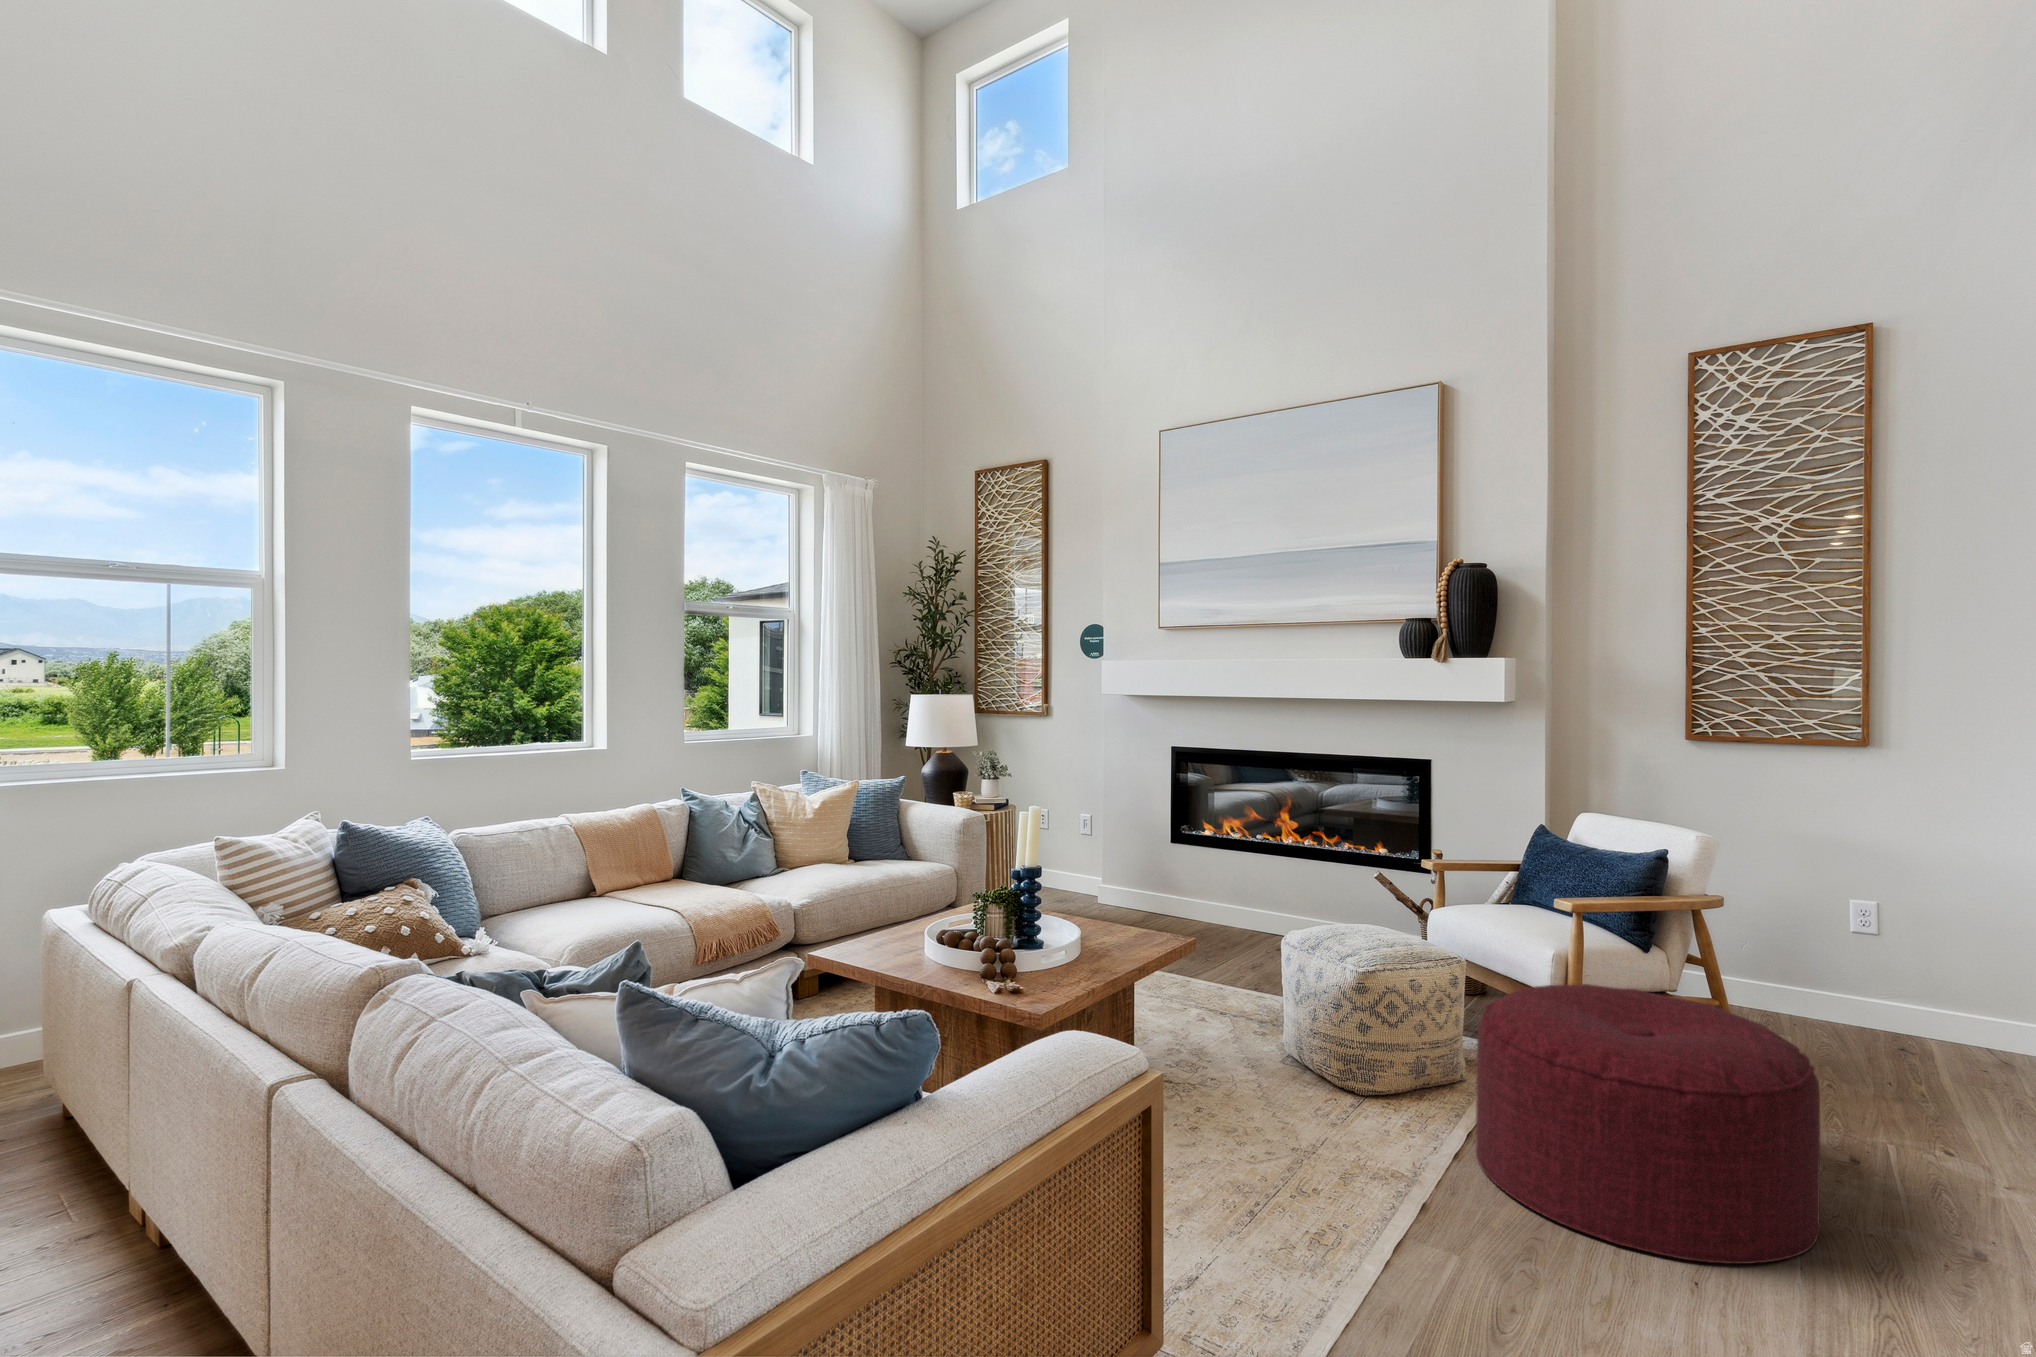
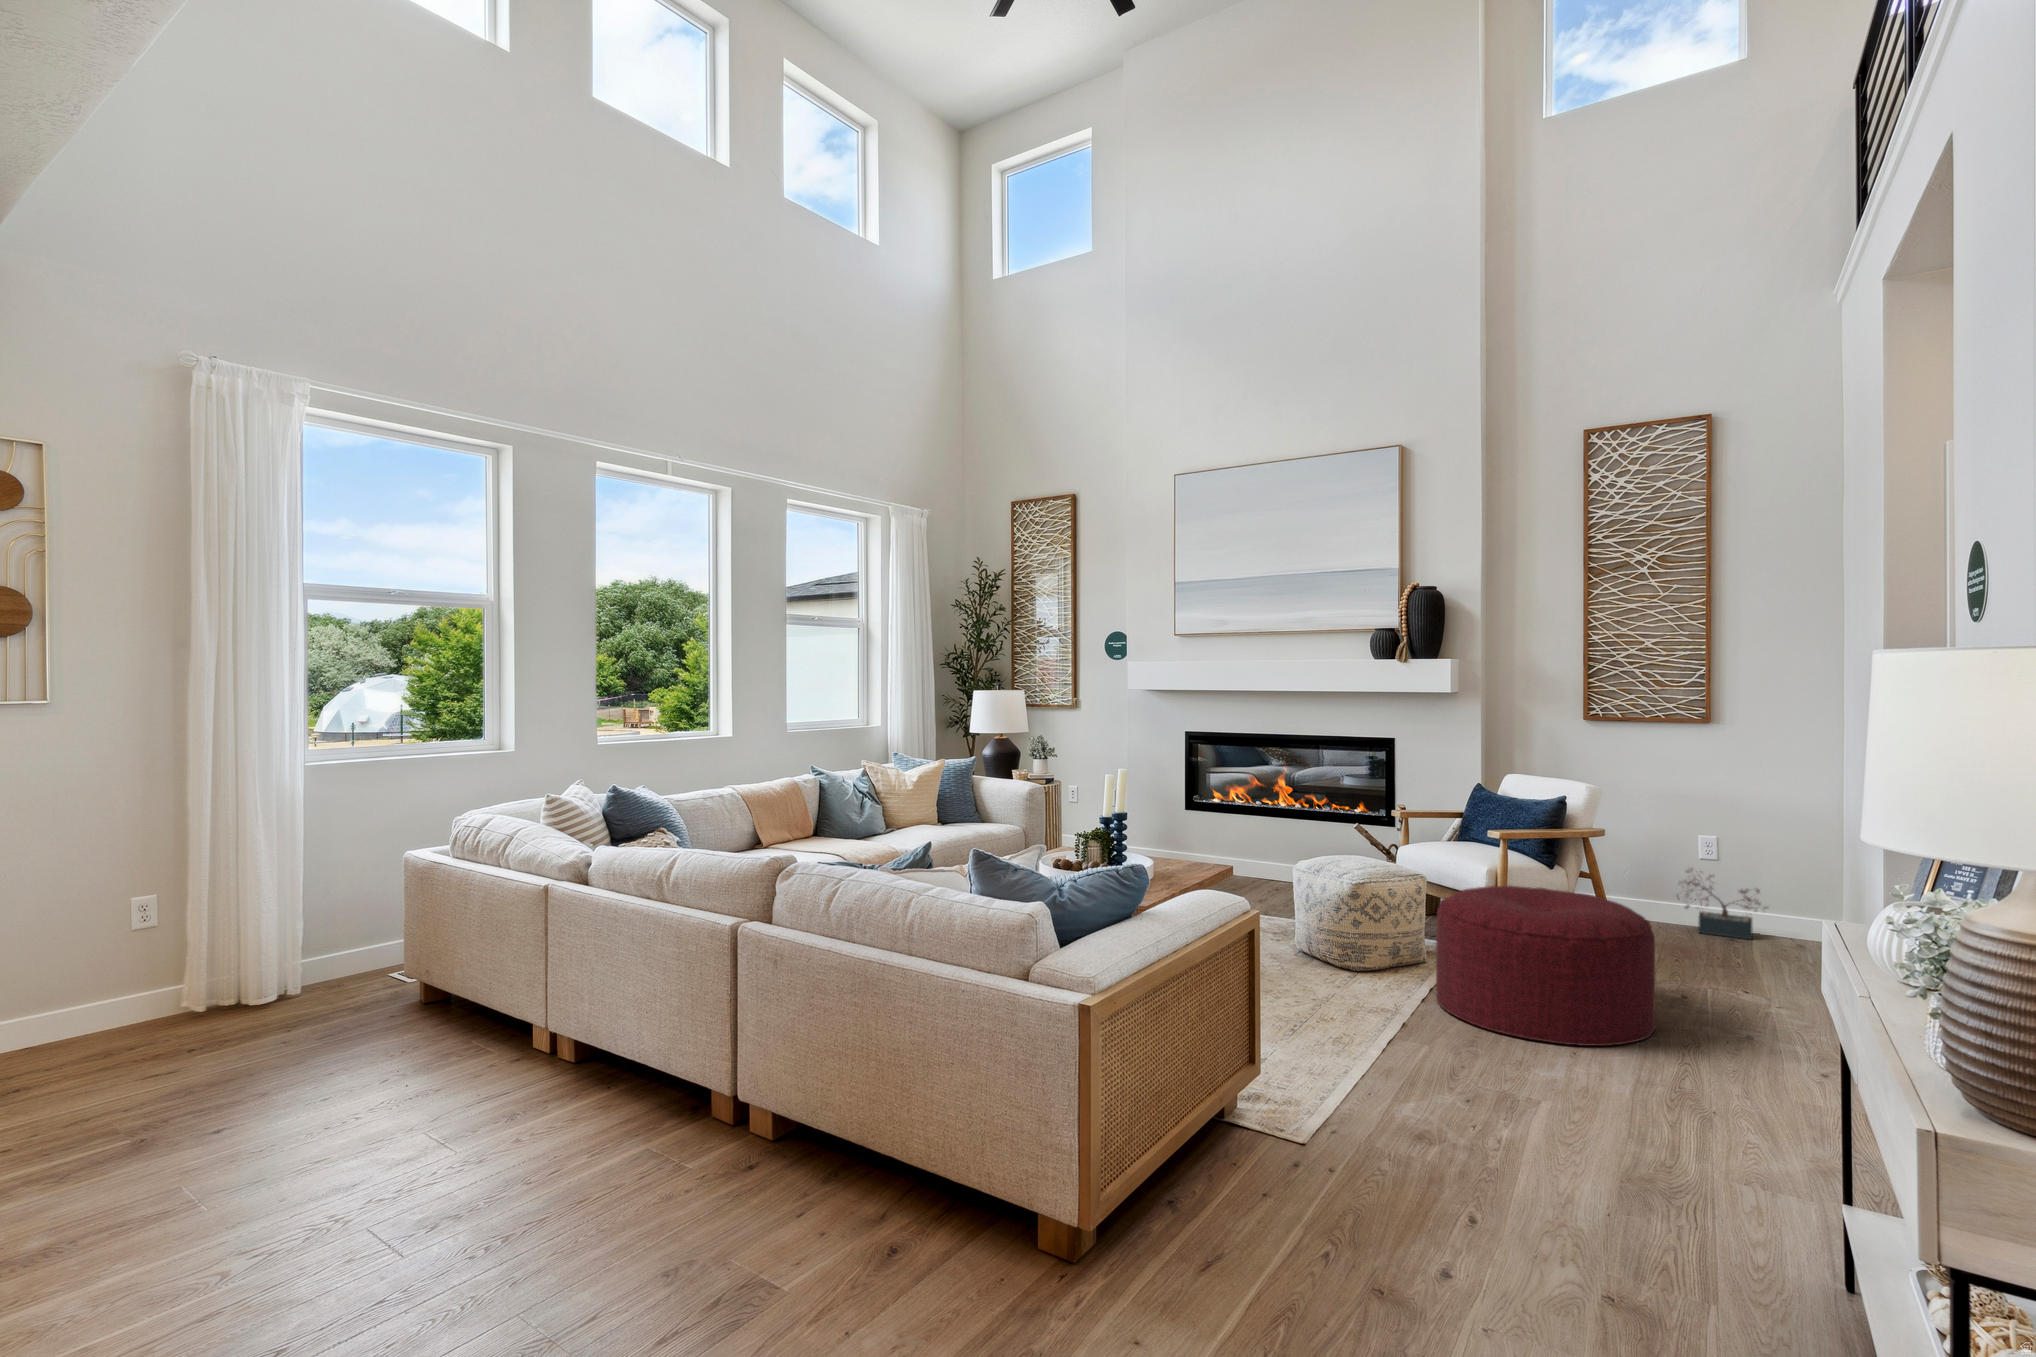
decorative plant: none [1817,943,1957,1051] -> present [1677,868,1768,940]

